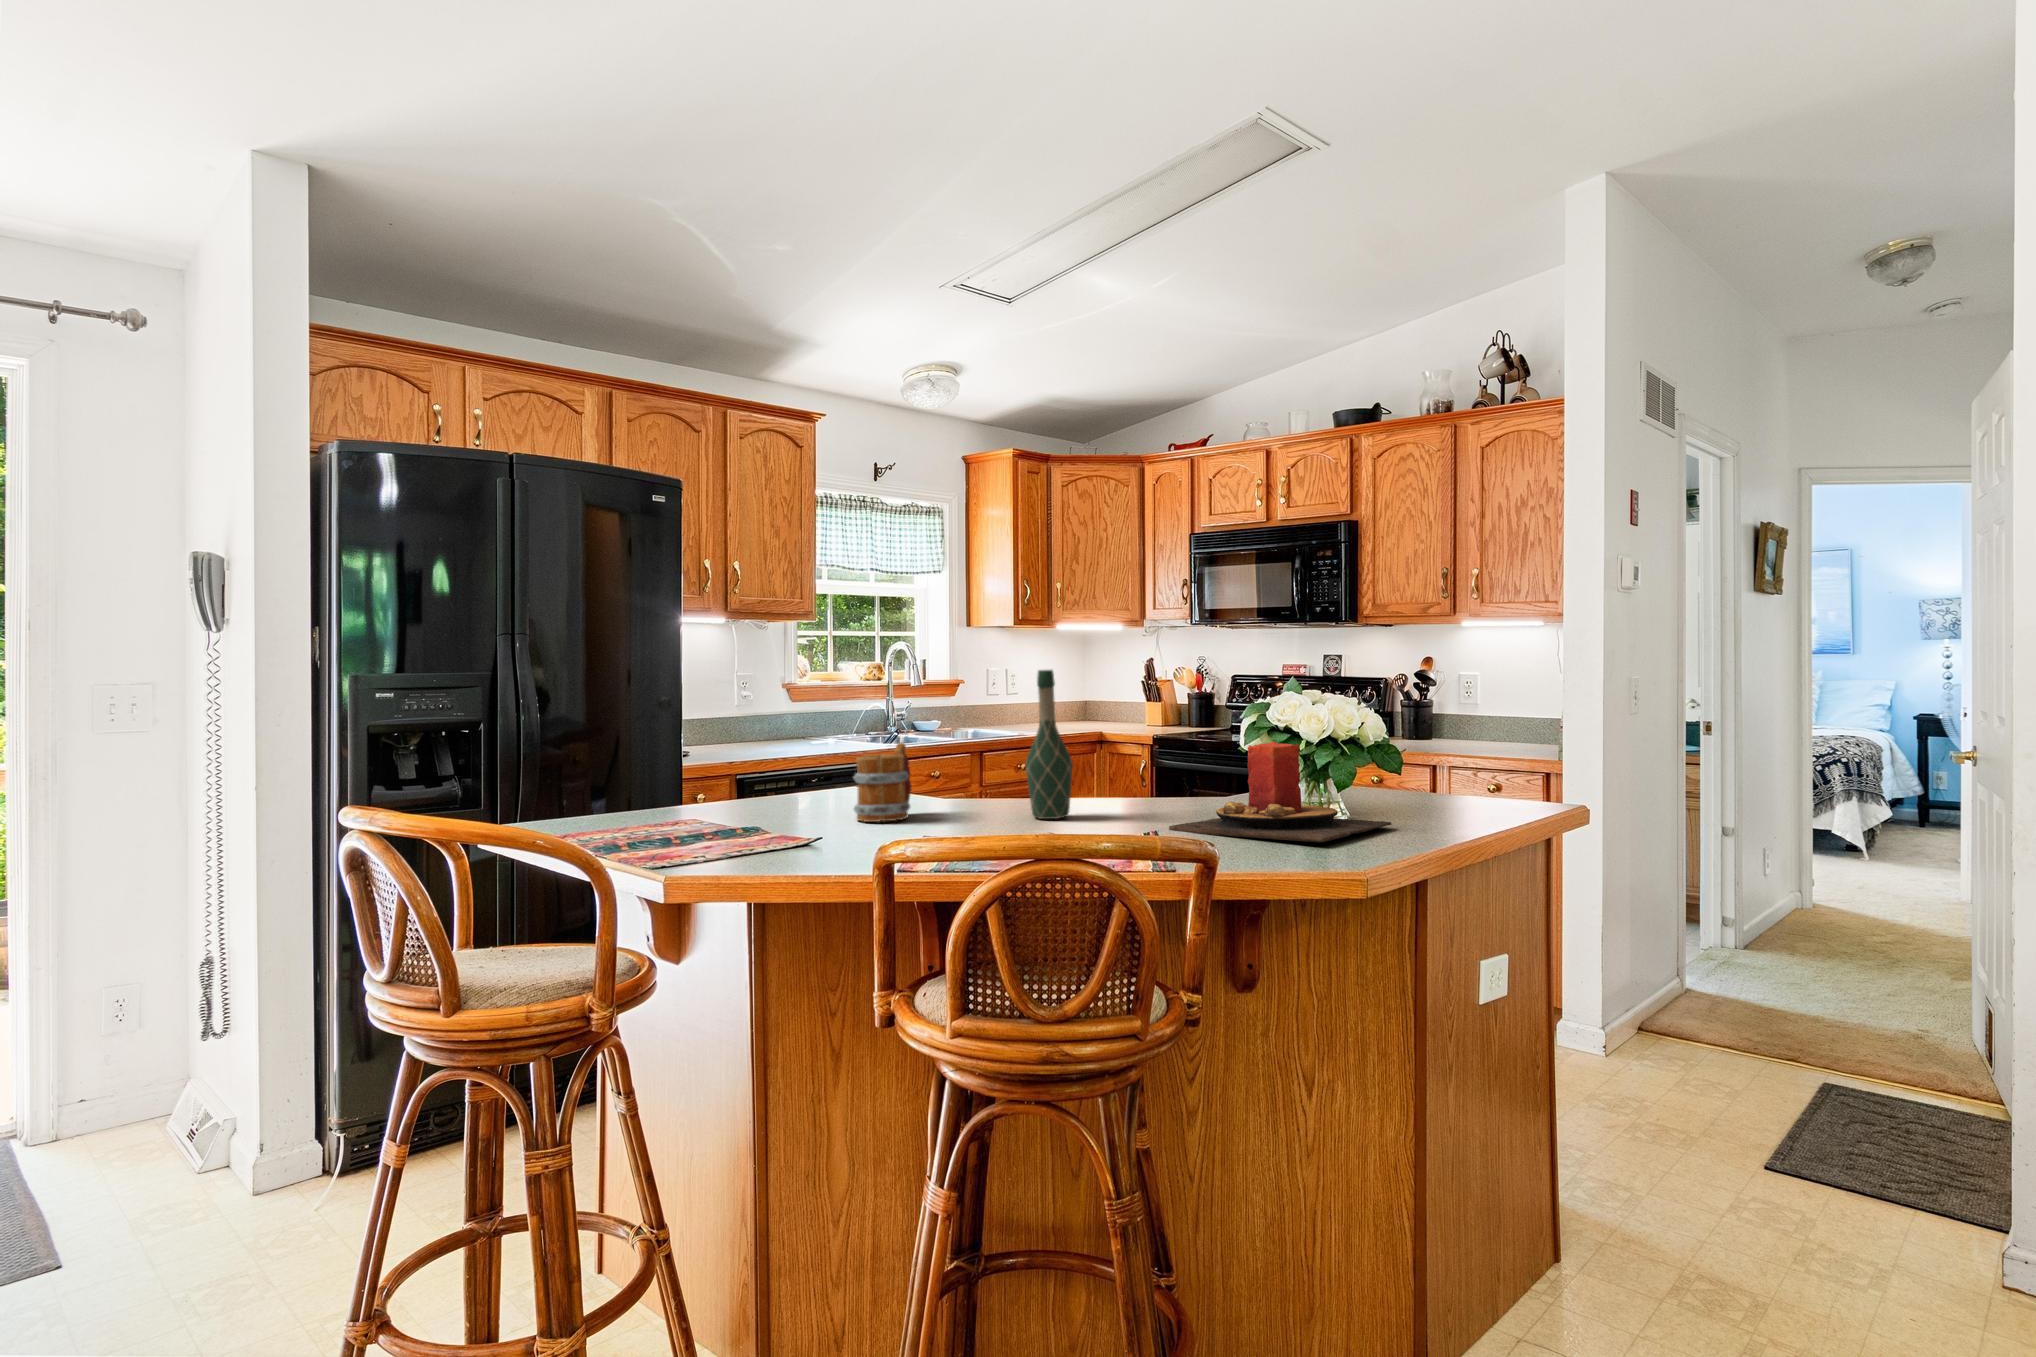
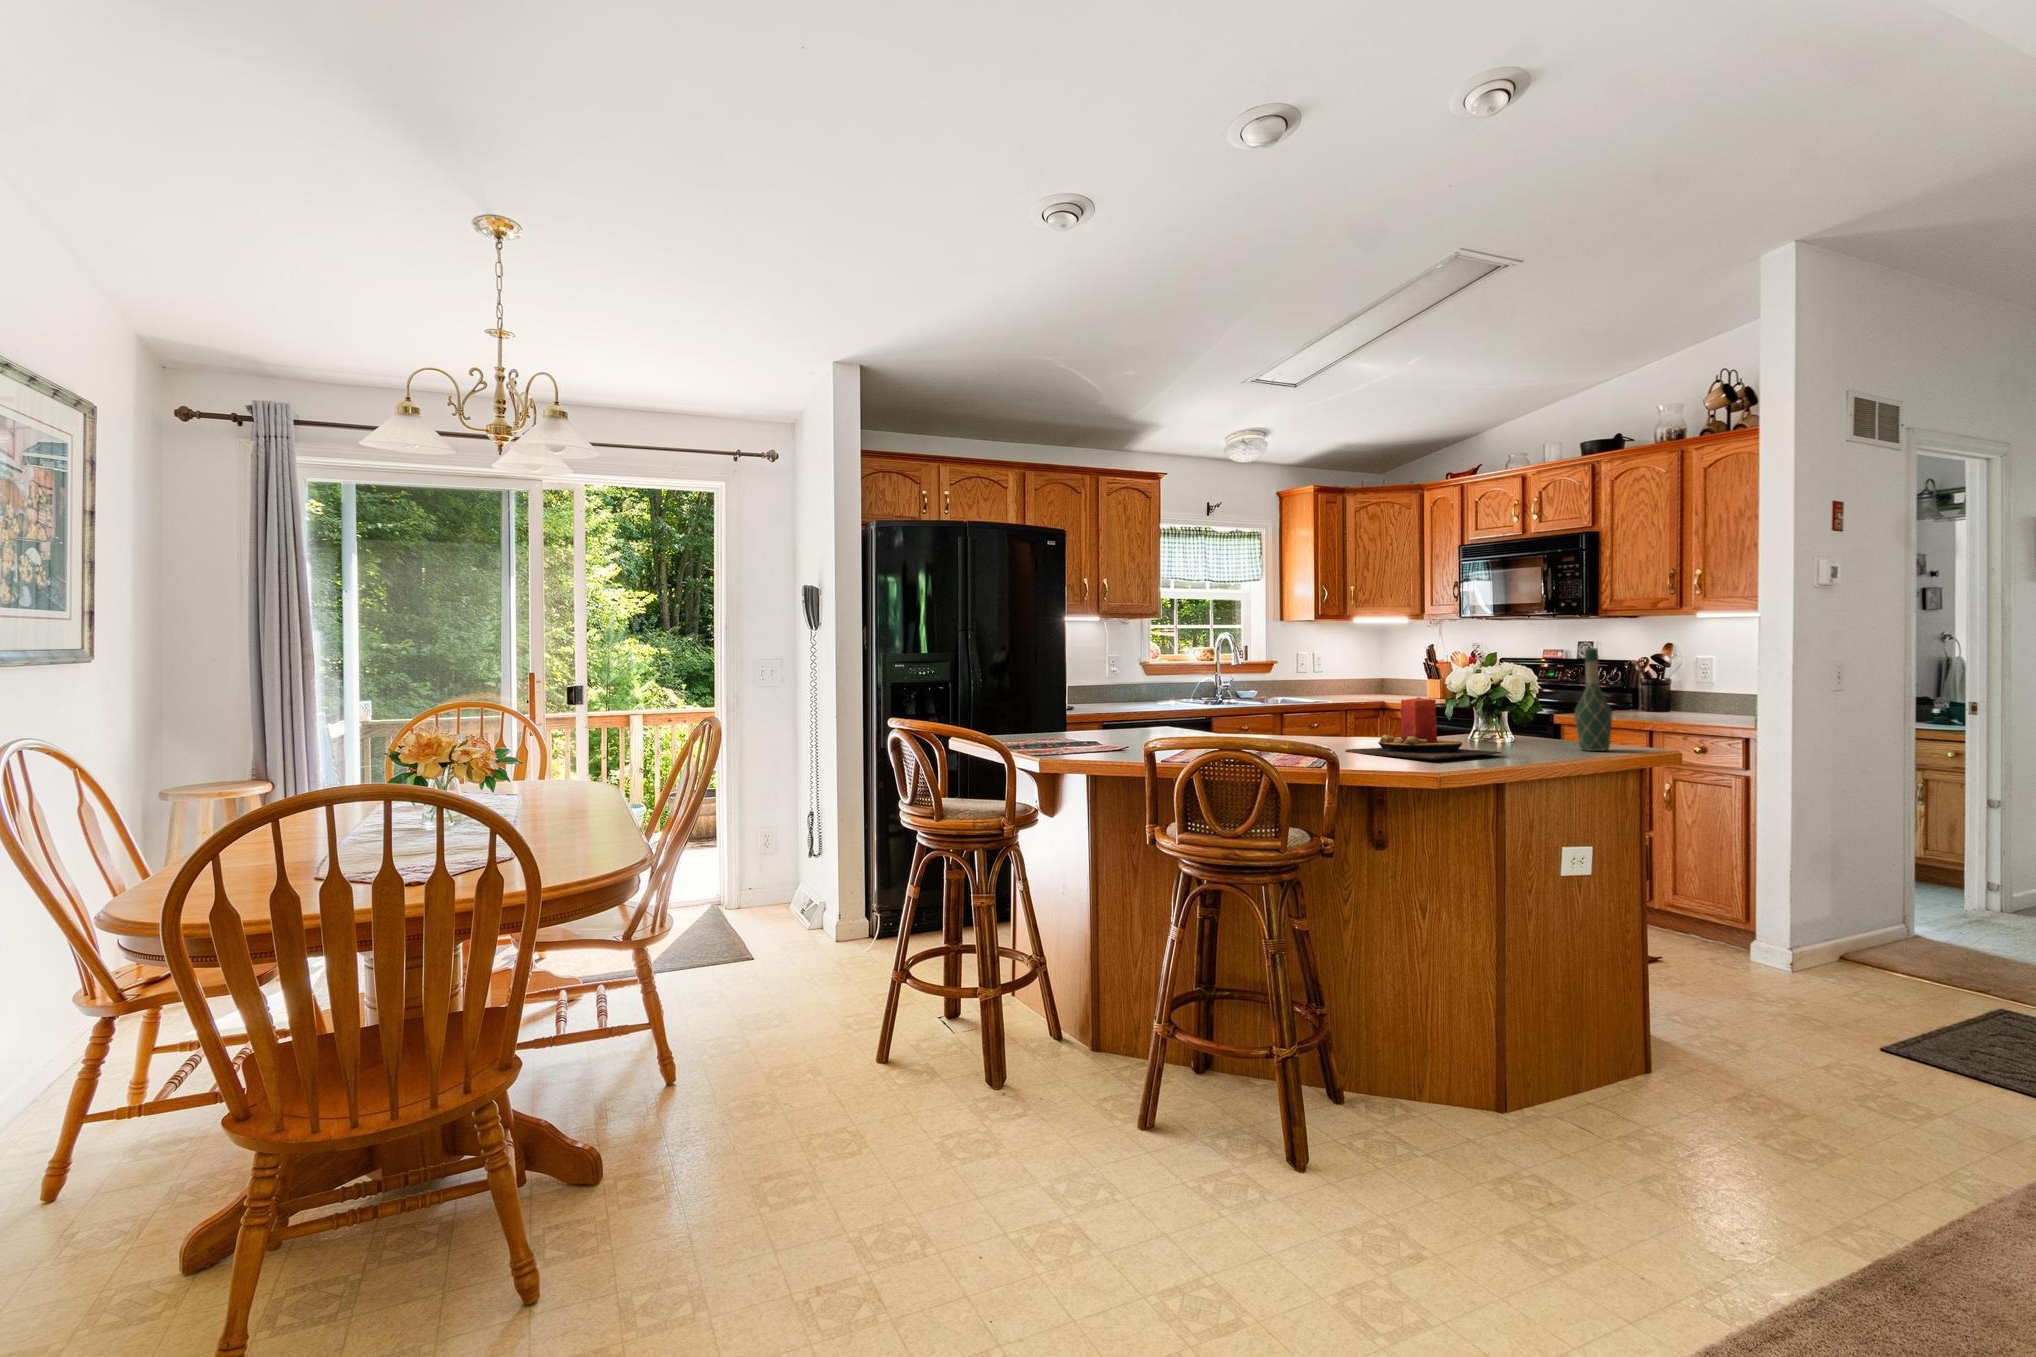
wine bottle: present [1025,670,1073,819] -> present [1574,648,1613,751]
mug: present [854,743,911,822] -> none [1153,696,1190,742]

